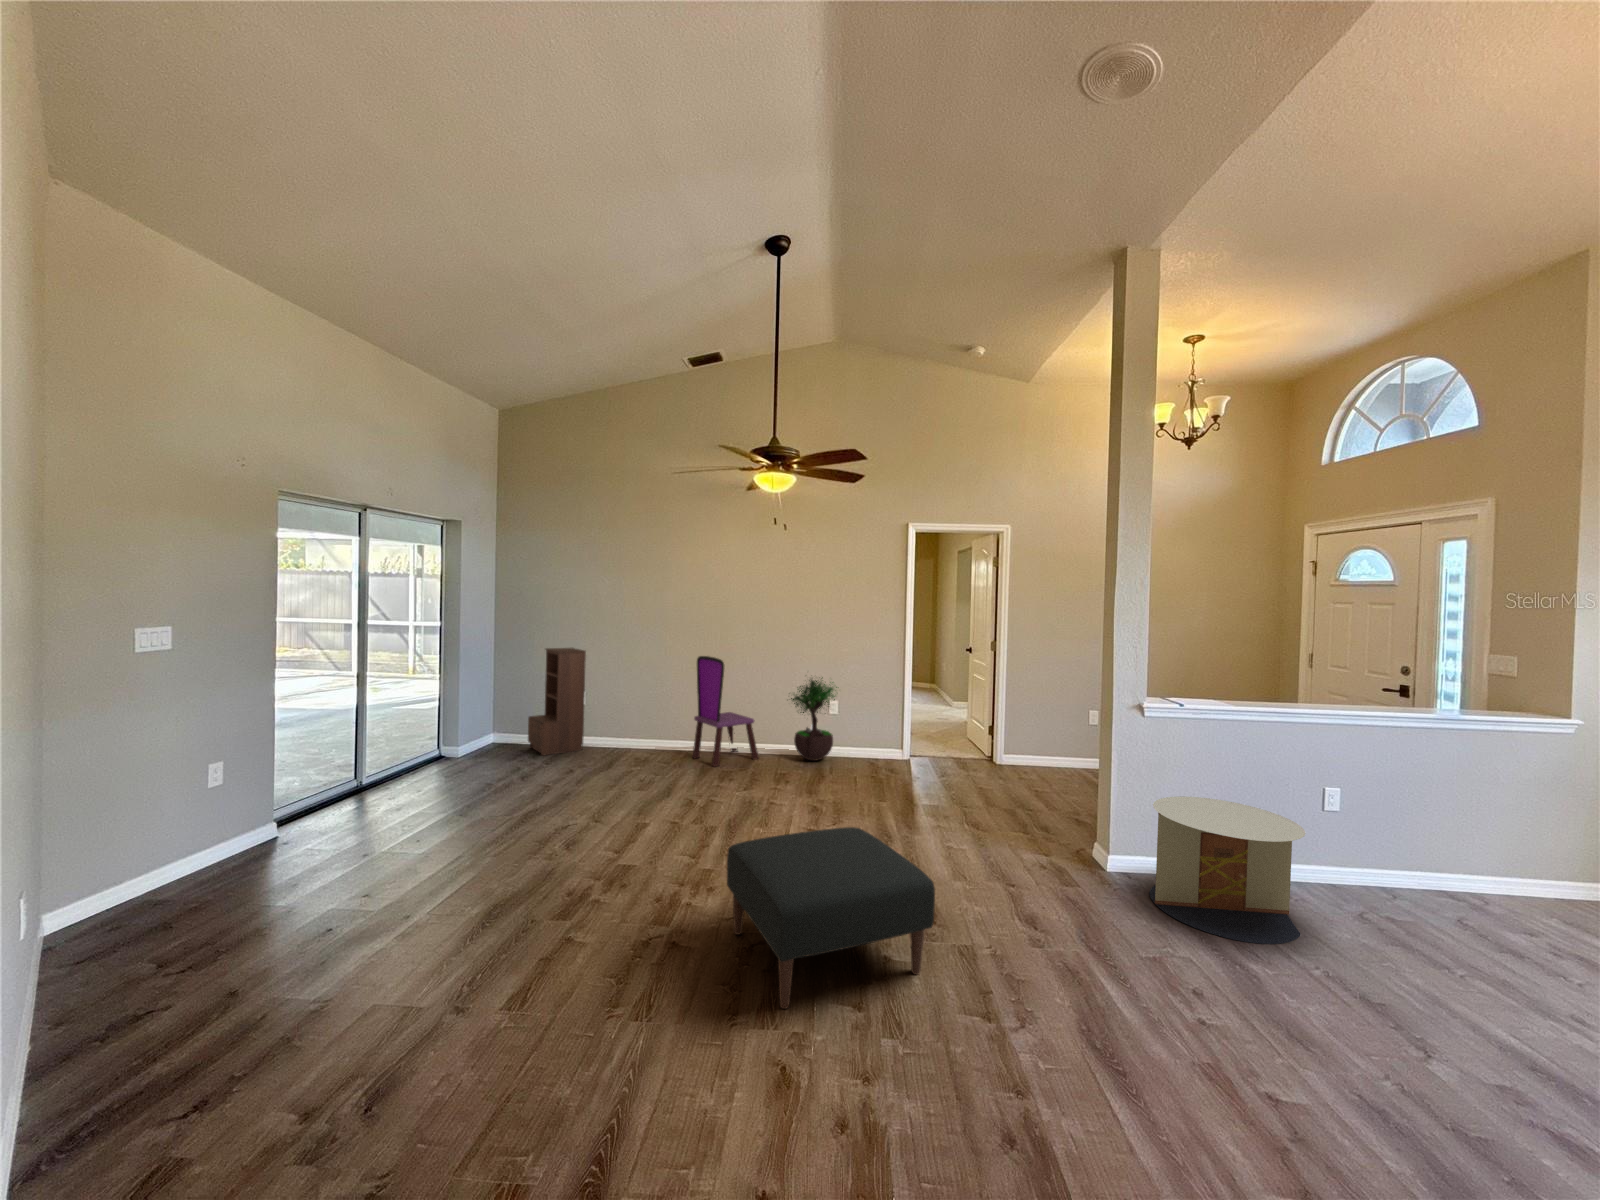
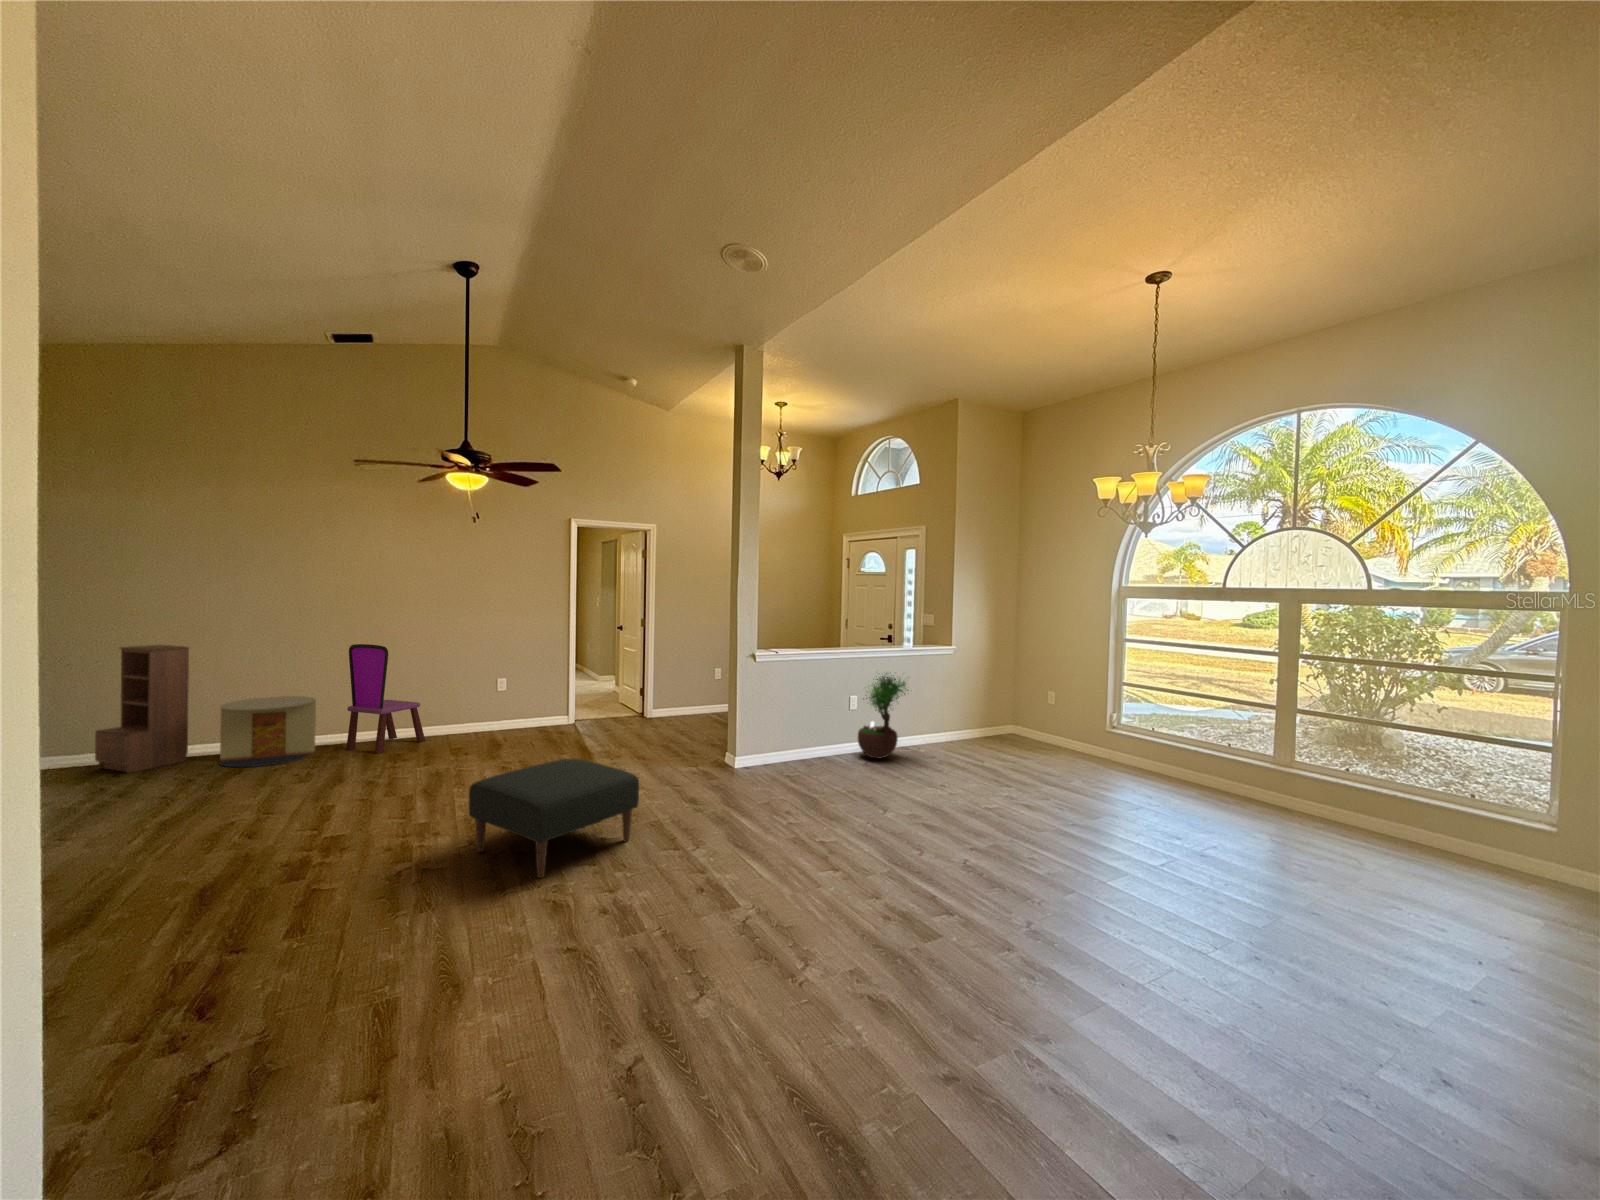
potted tree: present [791,677,837,761] -> present [858,673,909,758]
side table: present [1150,796,1306,944] -> present [219,696,316,767]

